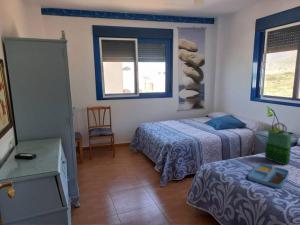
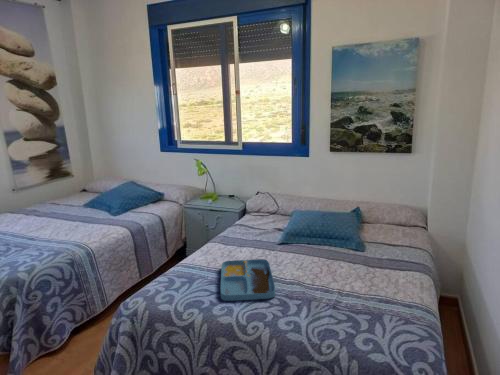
tote bag: present [265,123,291,165] -> none [220,184,257,251]

